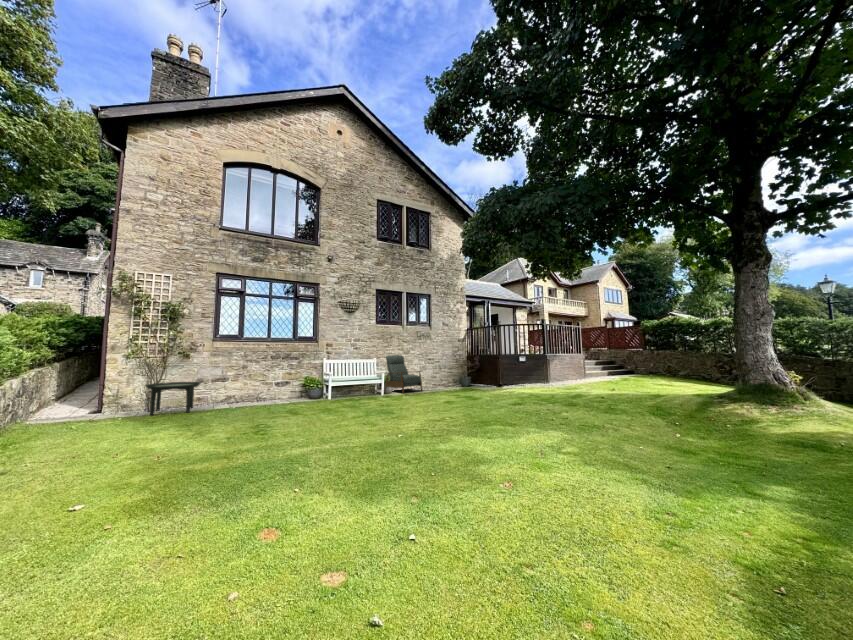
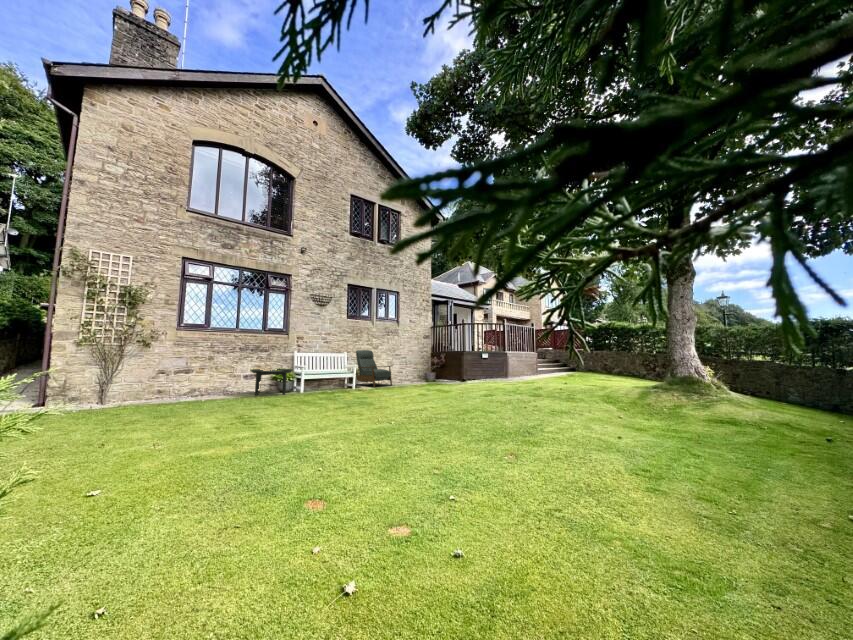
round table: present [145,382,201,415] -> present [250,369,293,395]

